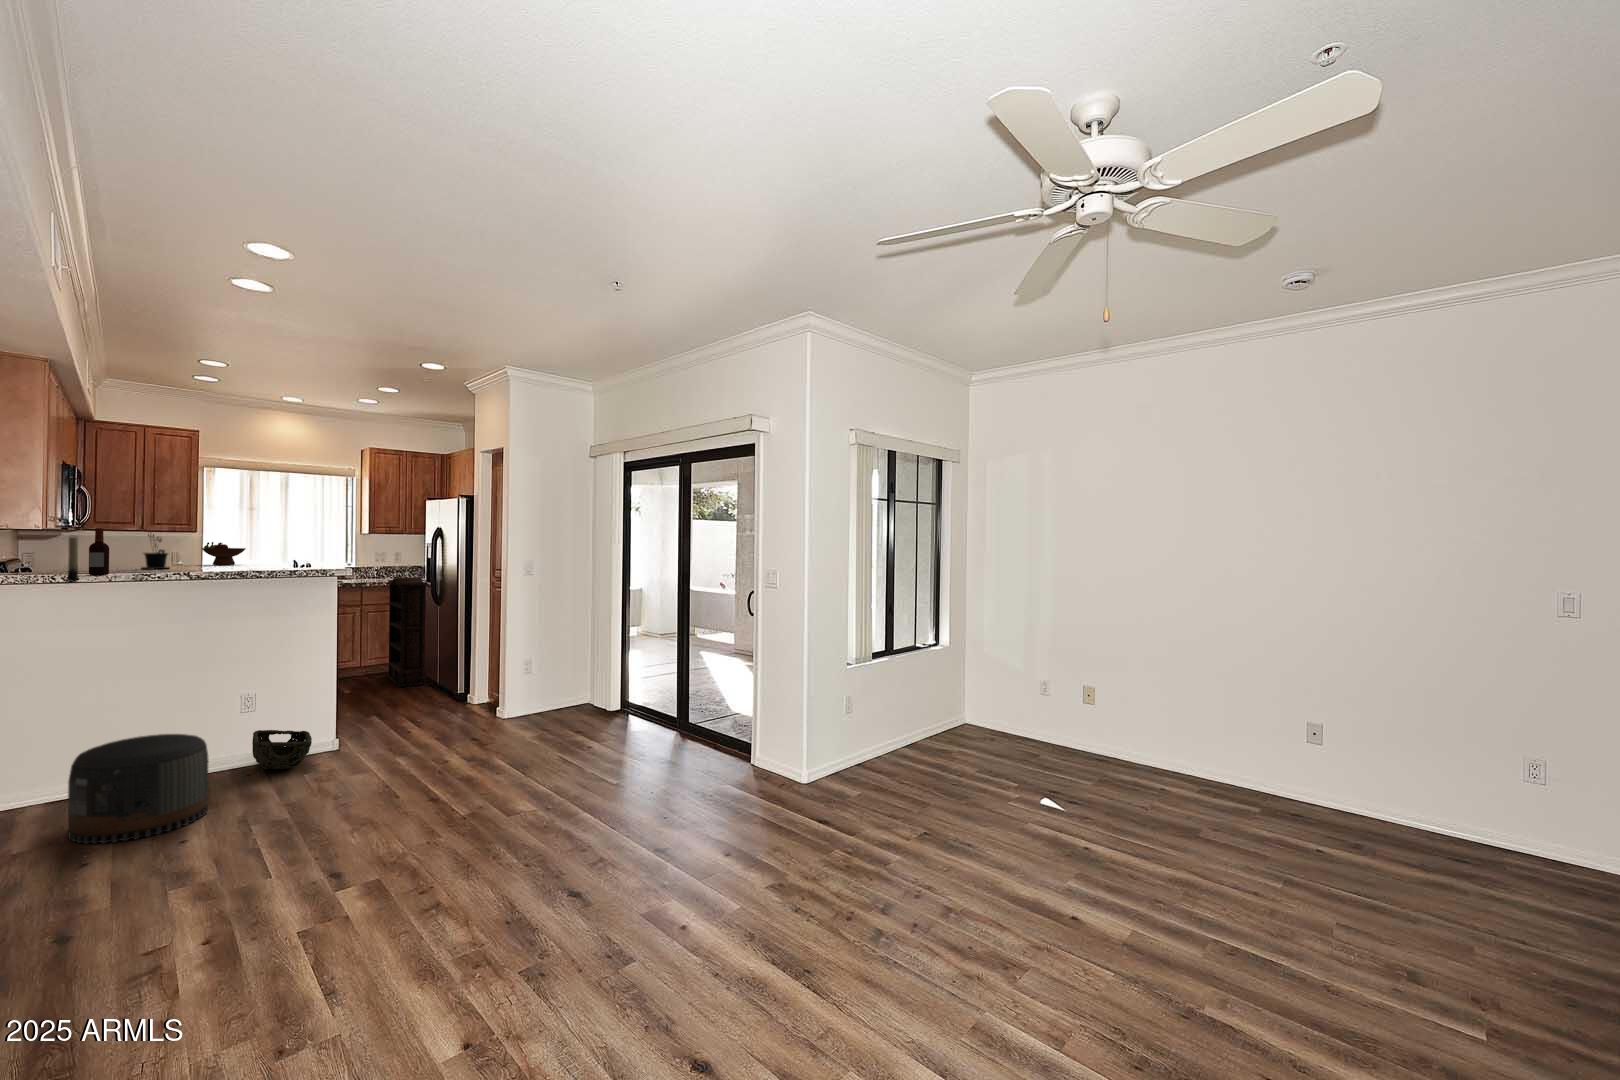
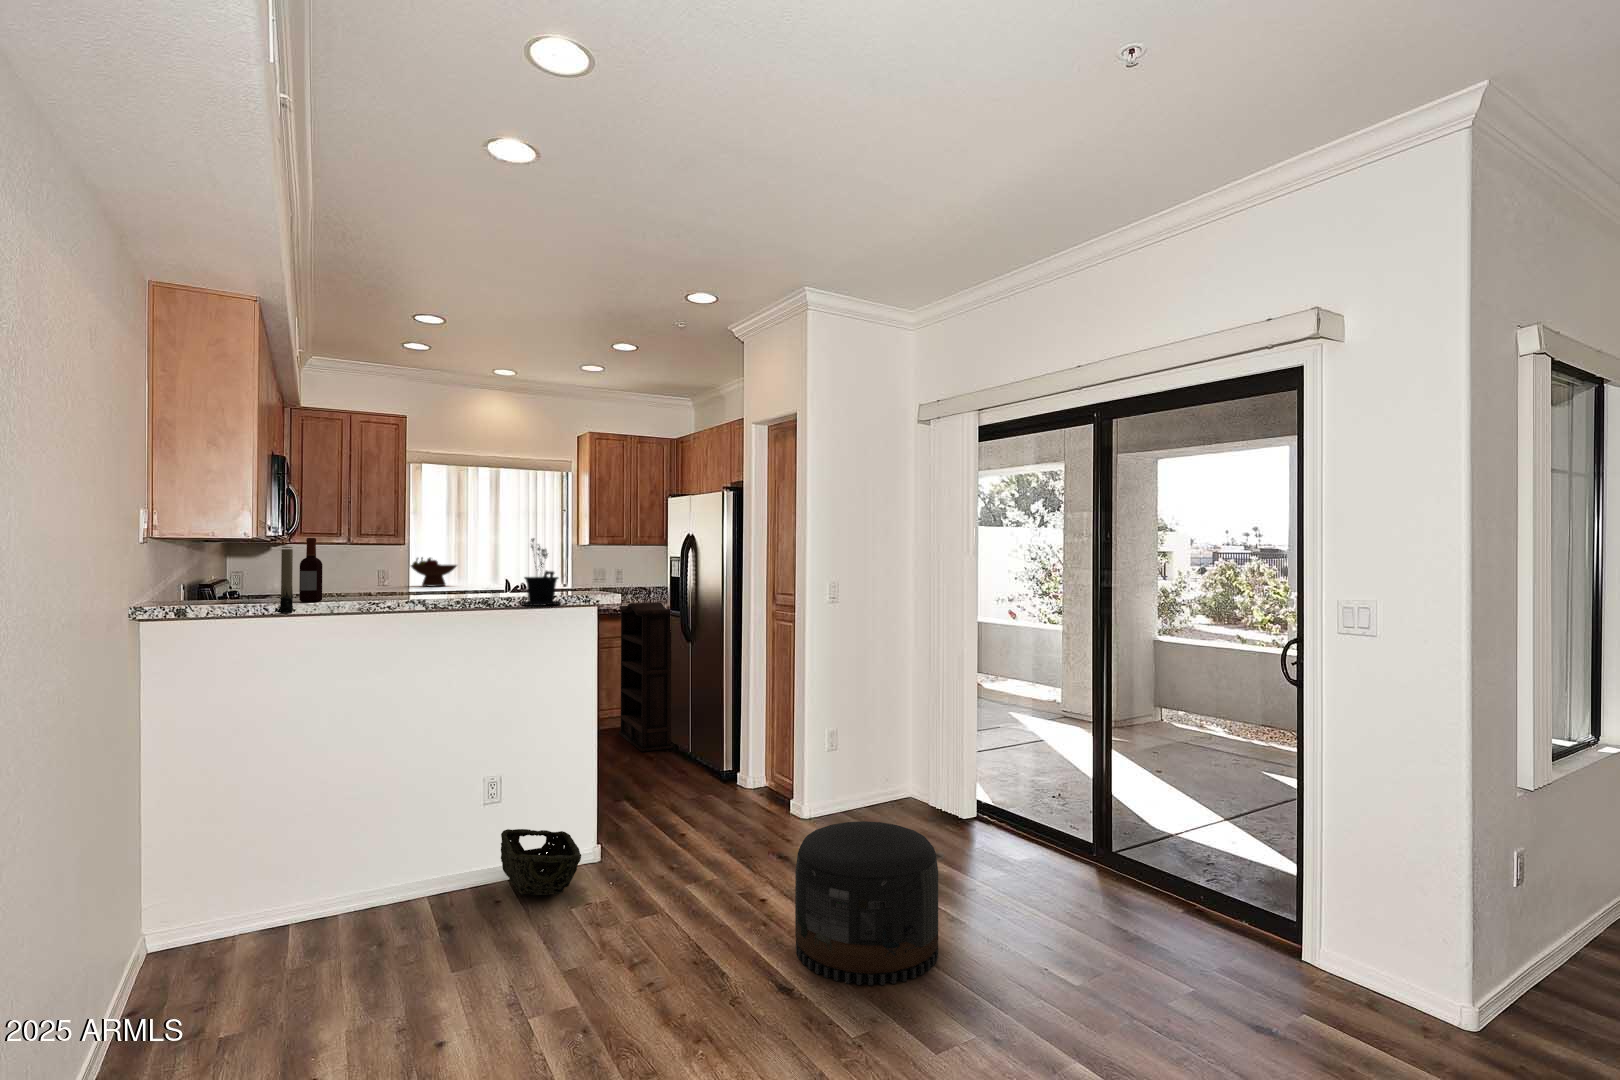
potted plant: present [142,531,170,569] -> present [521,538,561,606]
pouf: present [68,734,208,844] -> present [795,821,938,985]

